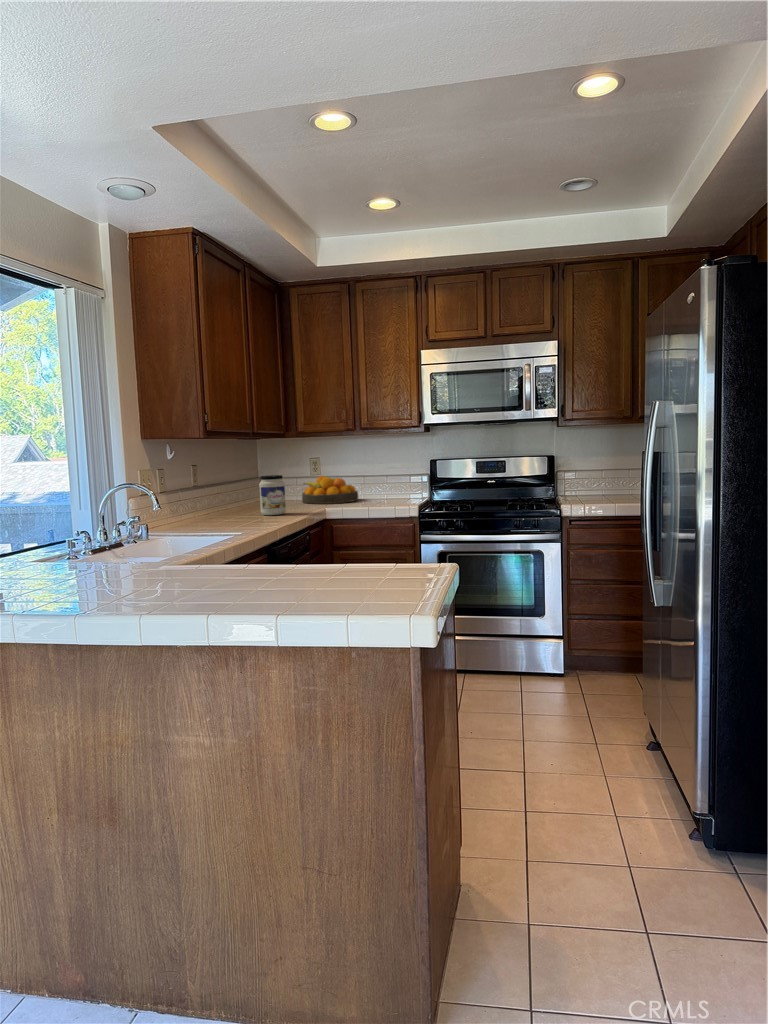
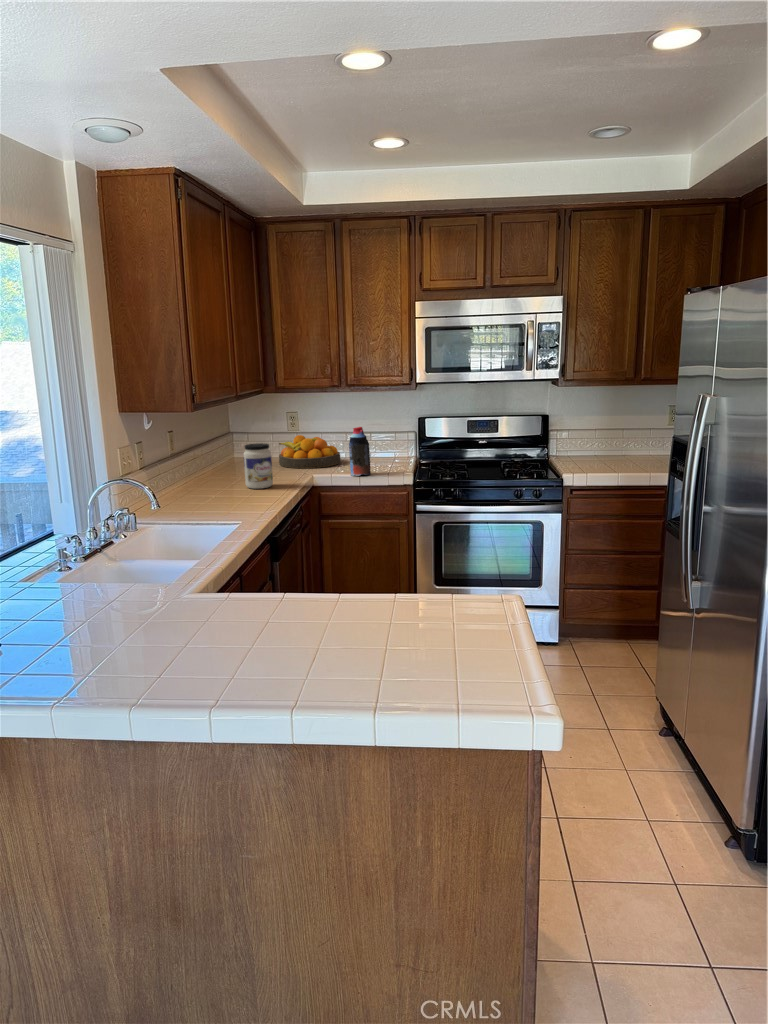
bottle: none [359,463,380,508] -> present [349,427,371,476]

